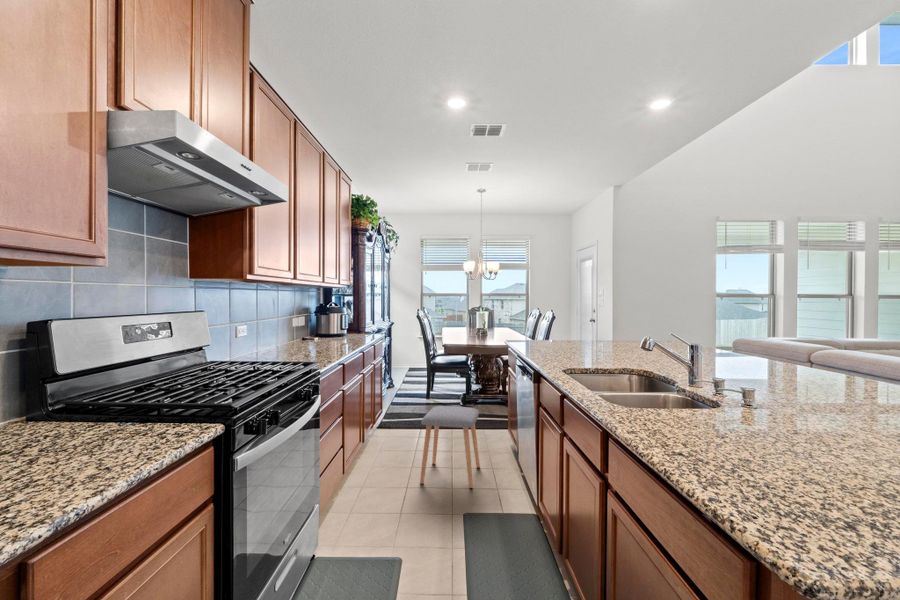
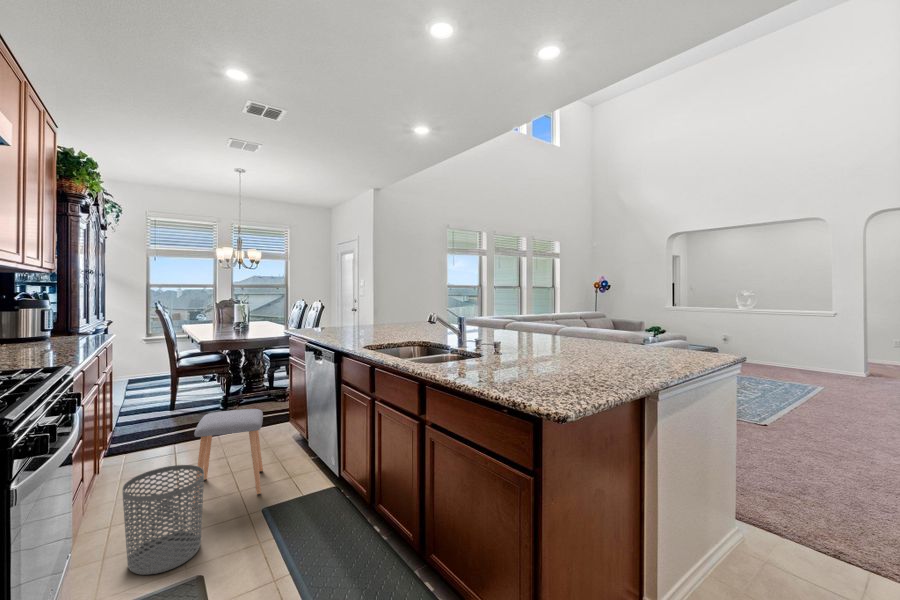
waste bin: none [363,445,419,531] -> present [123,465,204,575]

